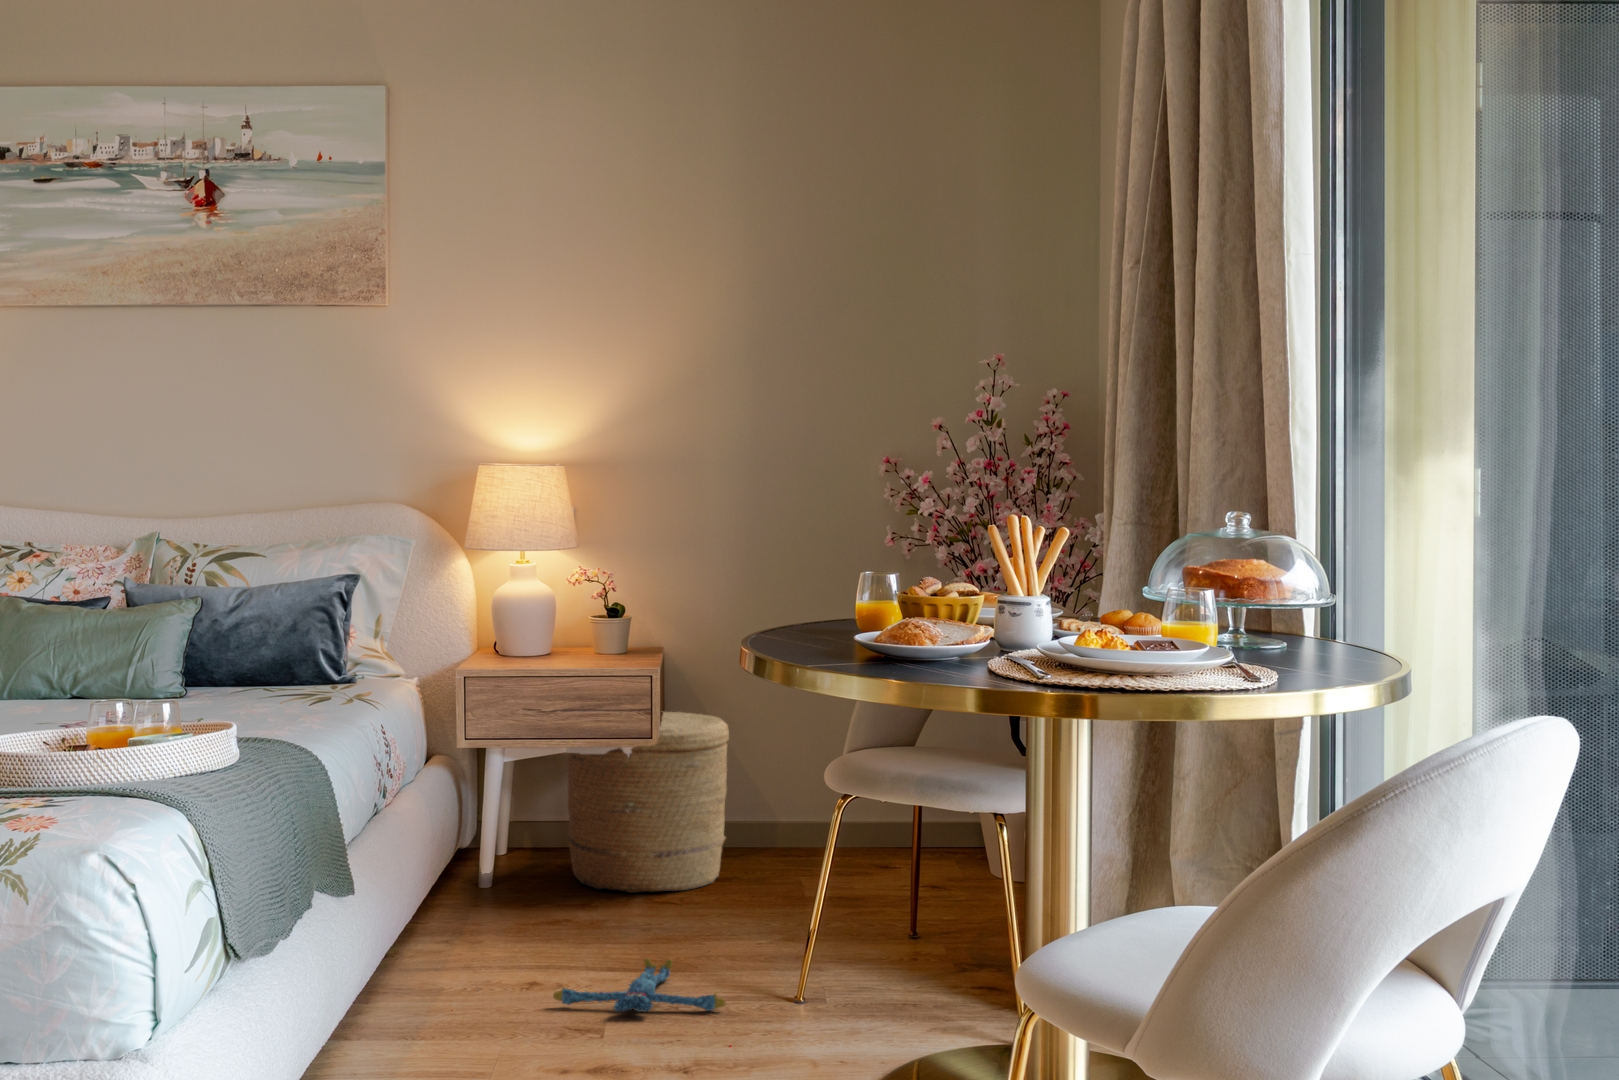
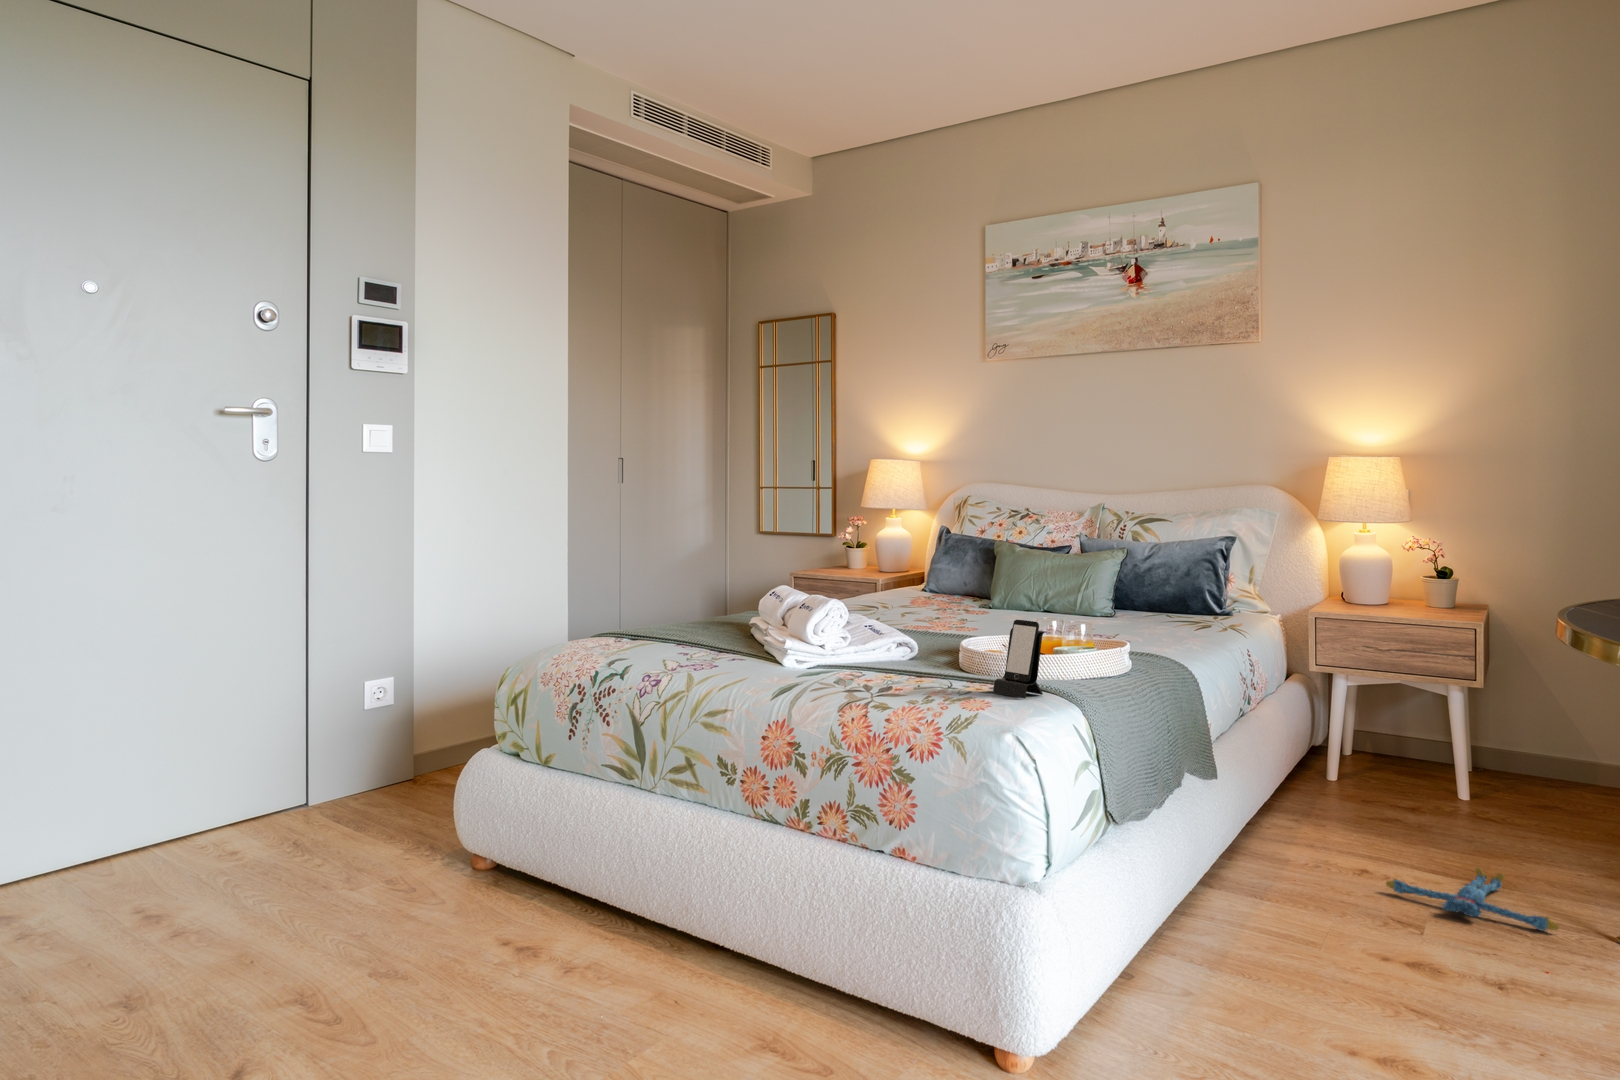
smartphone: none [49,691,132,804] -> present [993,620,1047,698]
woven basket: present [567,712,729,893] -> none [1409,651,1573,808]

